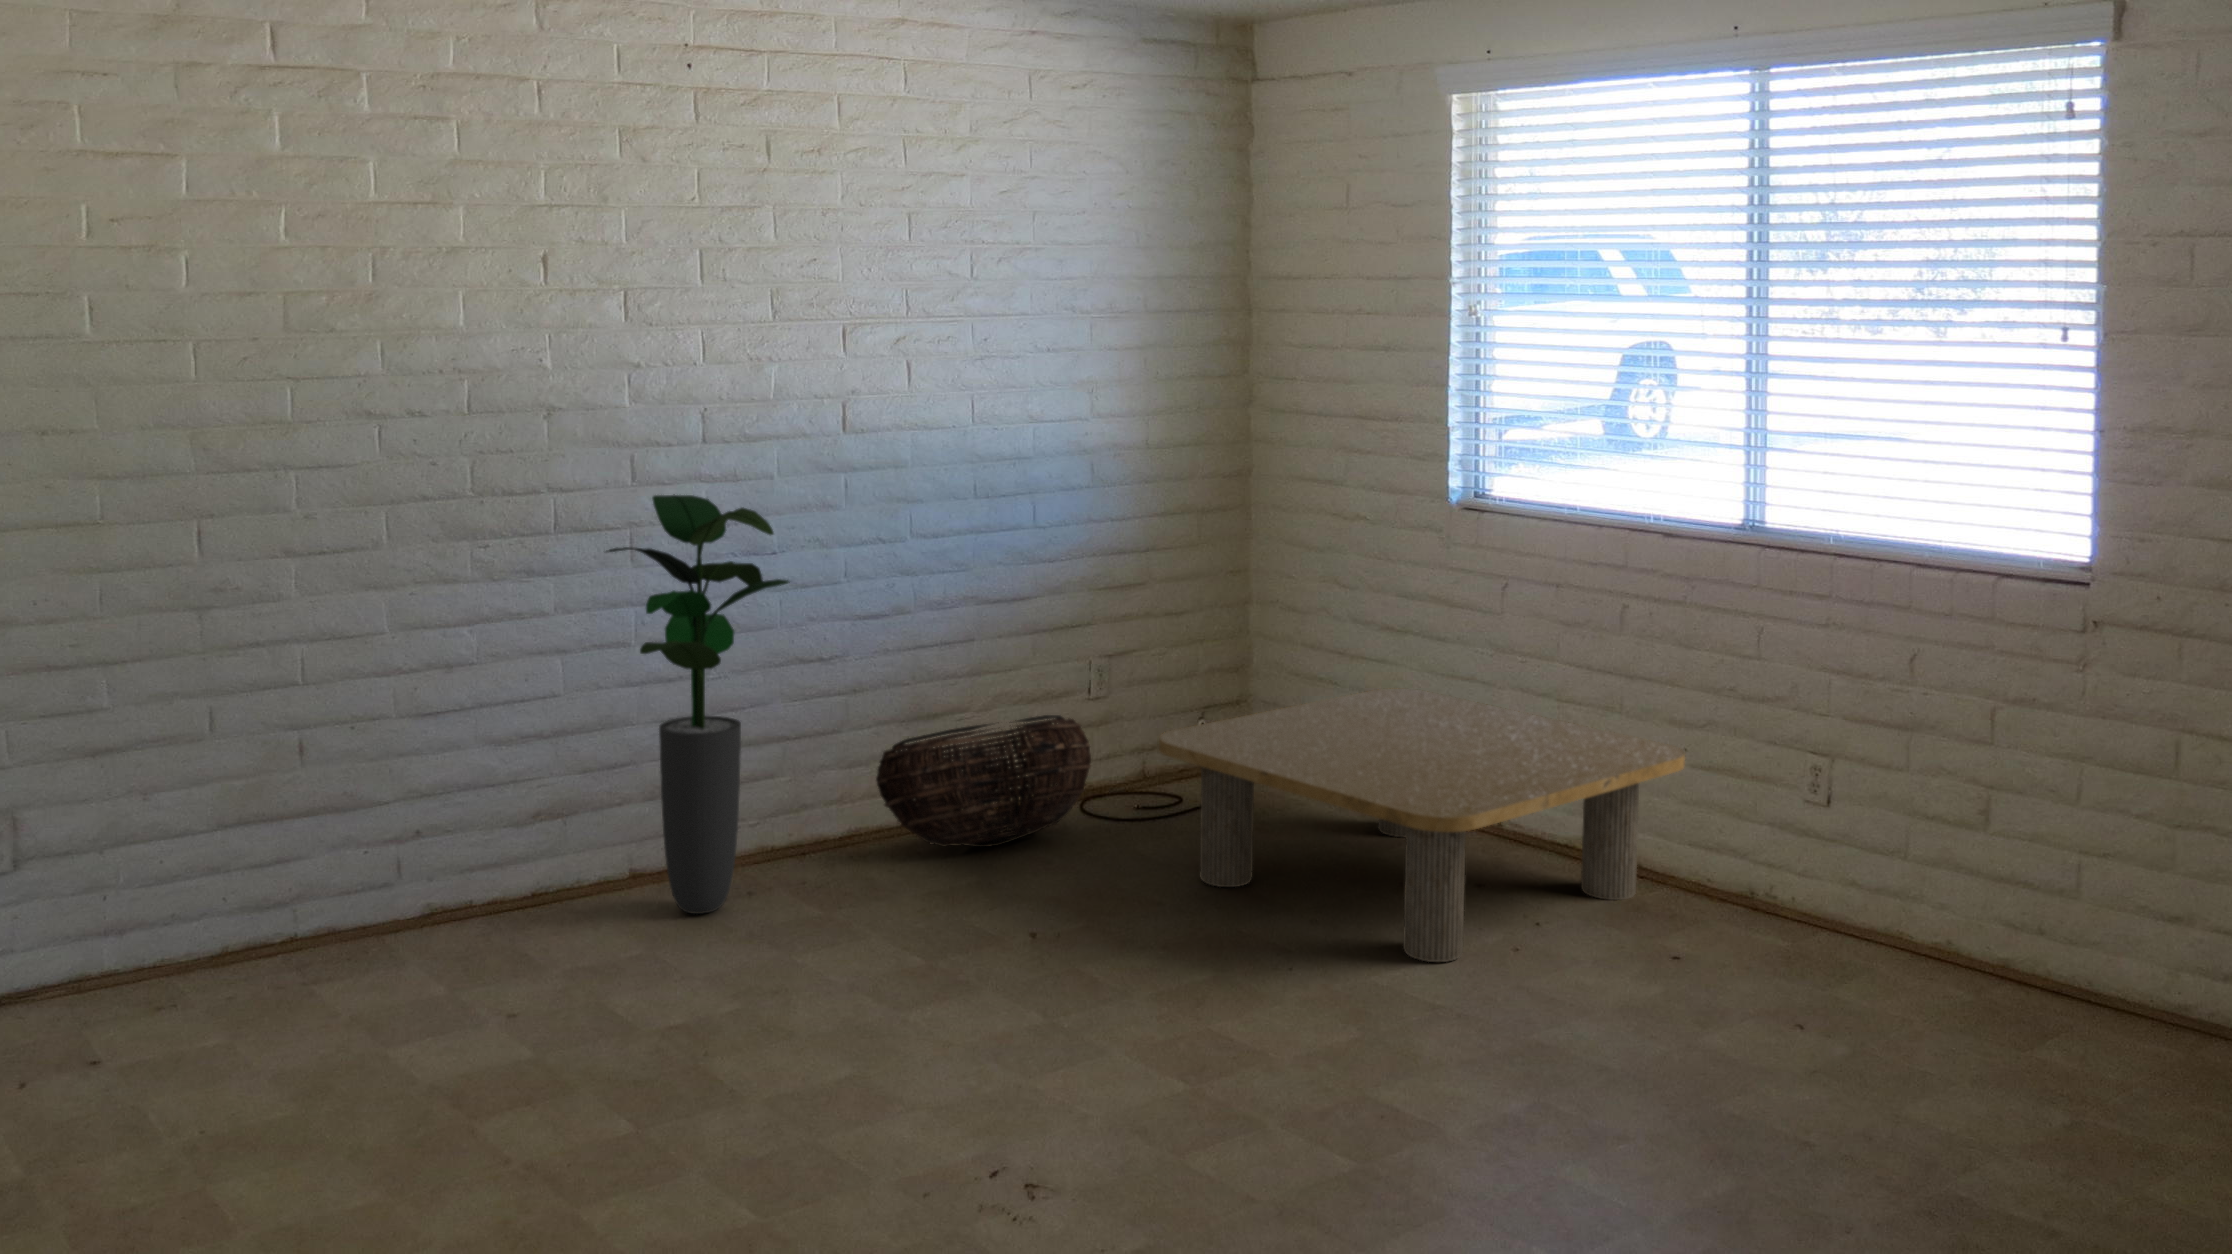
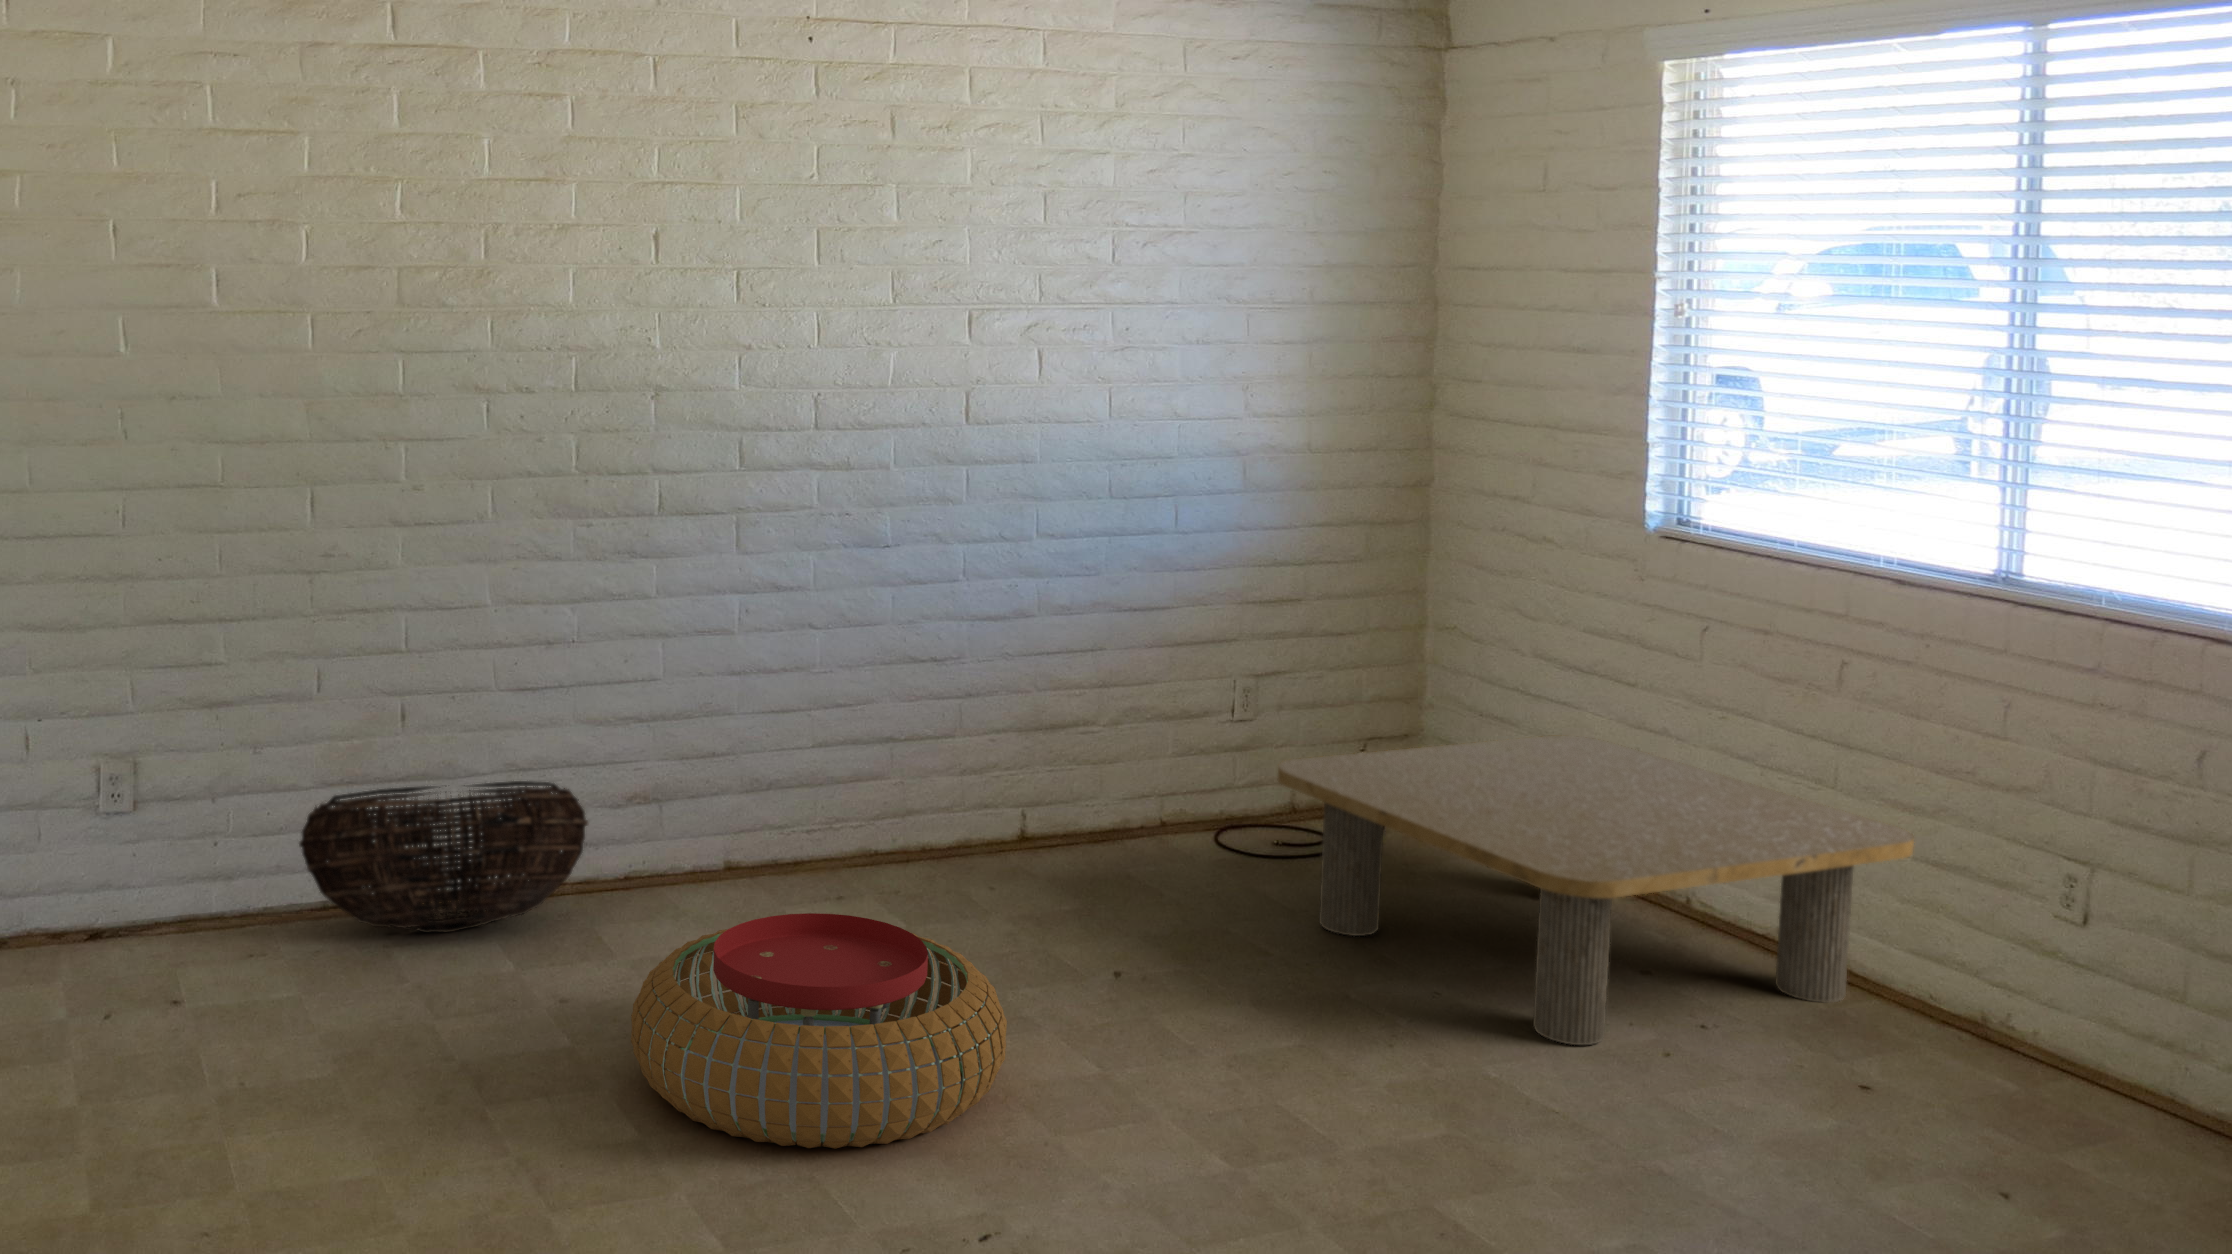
potted plant: present [606,494,789,914] -> none [707,479,888,900]
basket: present [876,715,1091,847] -> present [299,781,588,933]
pouf: none [589,923,966,1159] -> present [631,913,1007,1149]

